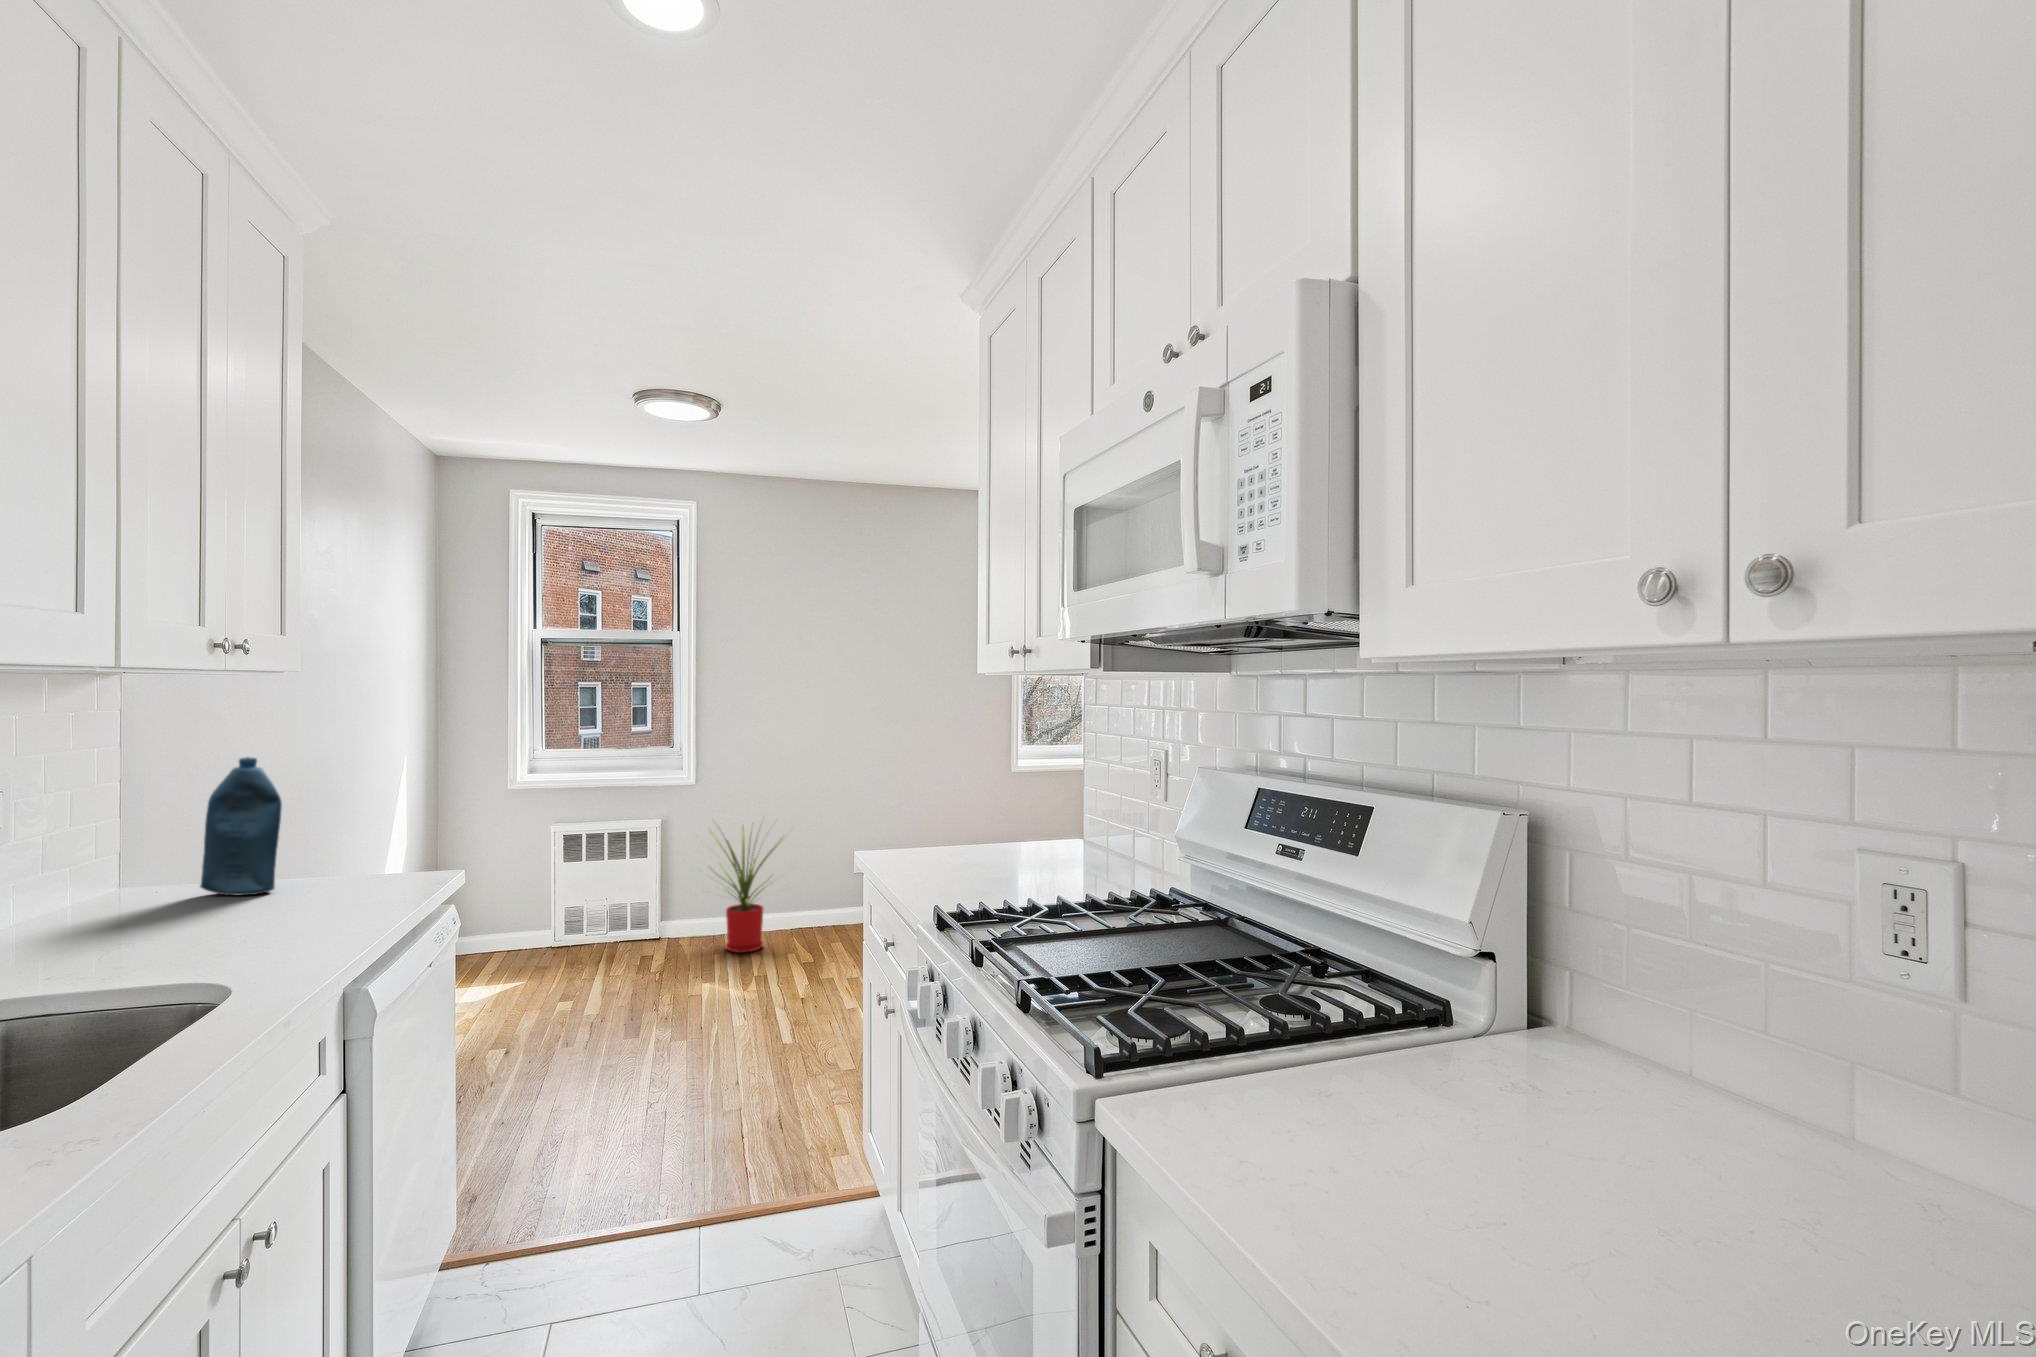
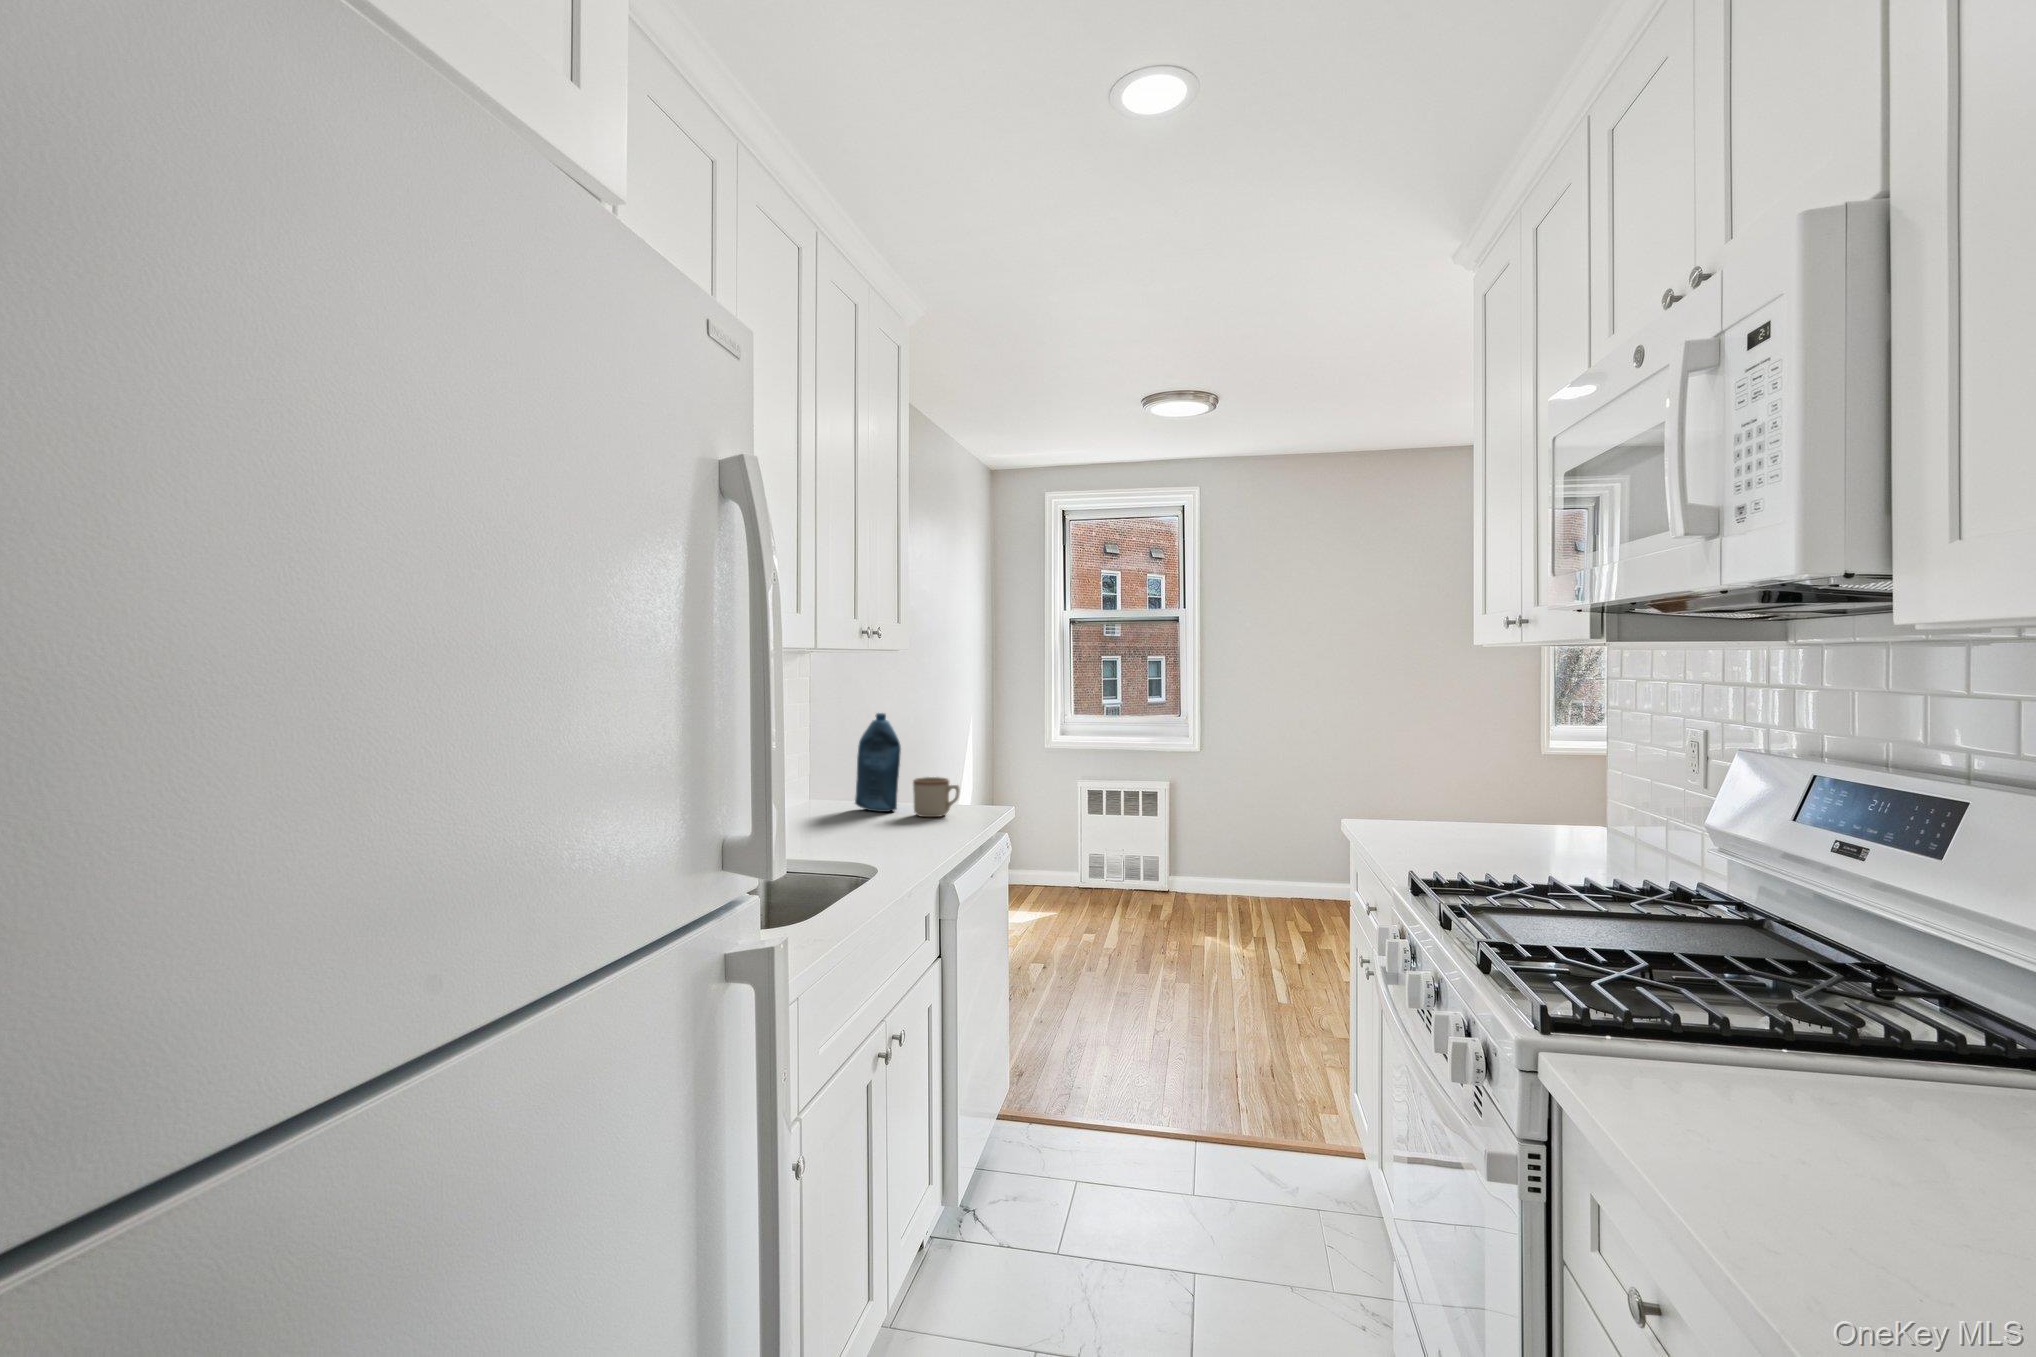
house plant: present [708,827,786,953] -> none [1199,783,1295,912]
mug: none [302,841,378,896] -> present [913,777,960,817]

